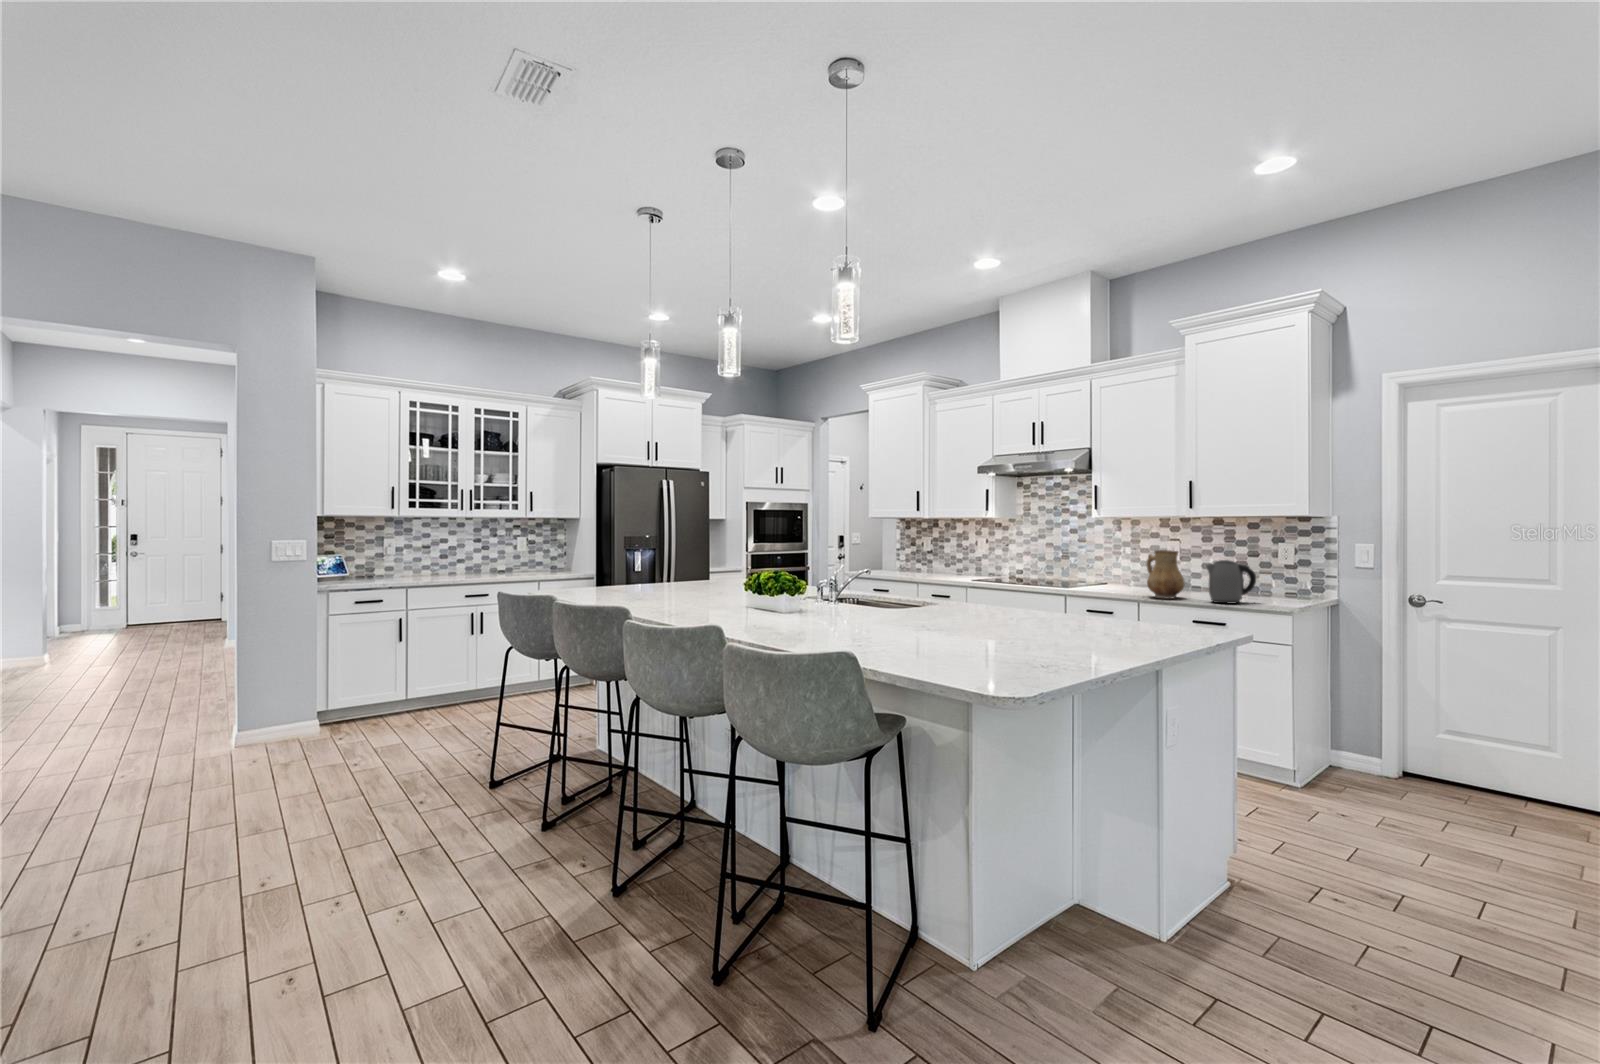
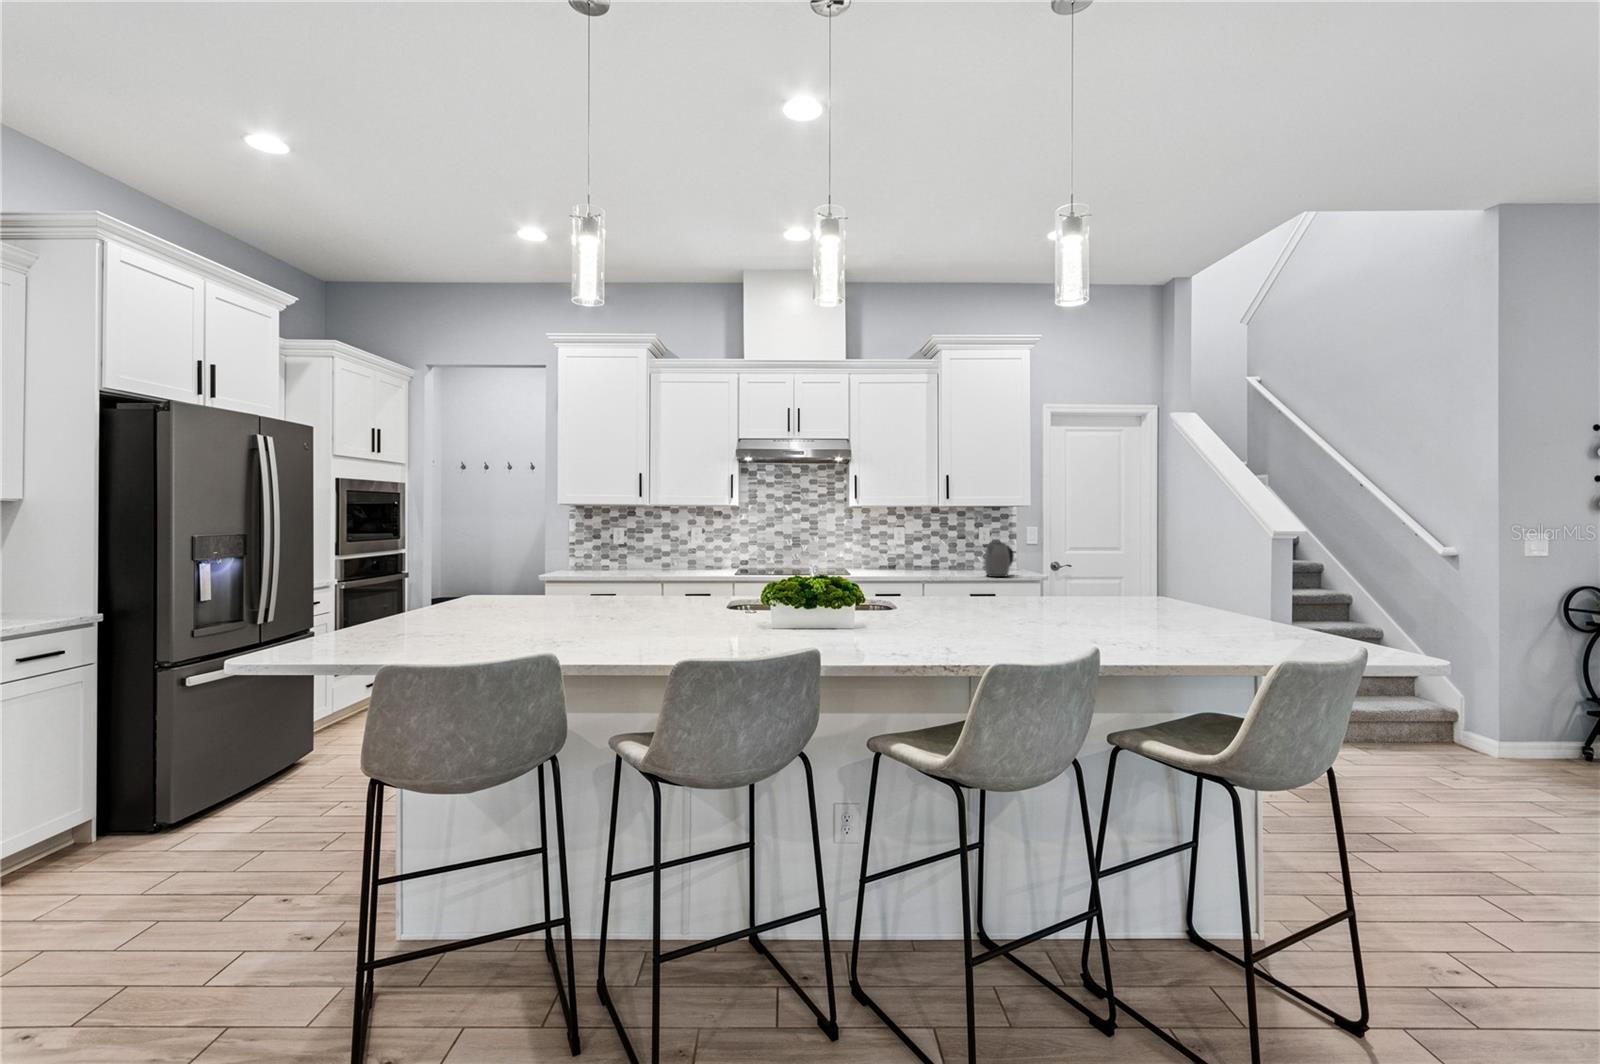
ceramic pitcher: present [1146,550,1184,599] -> none [930,535,964,577]

